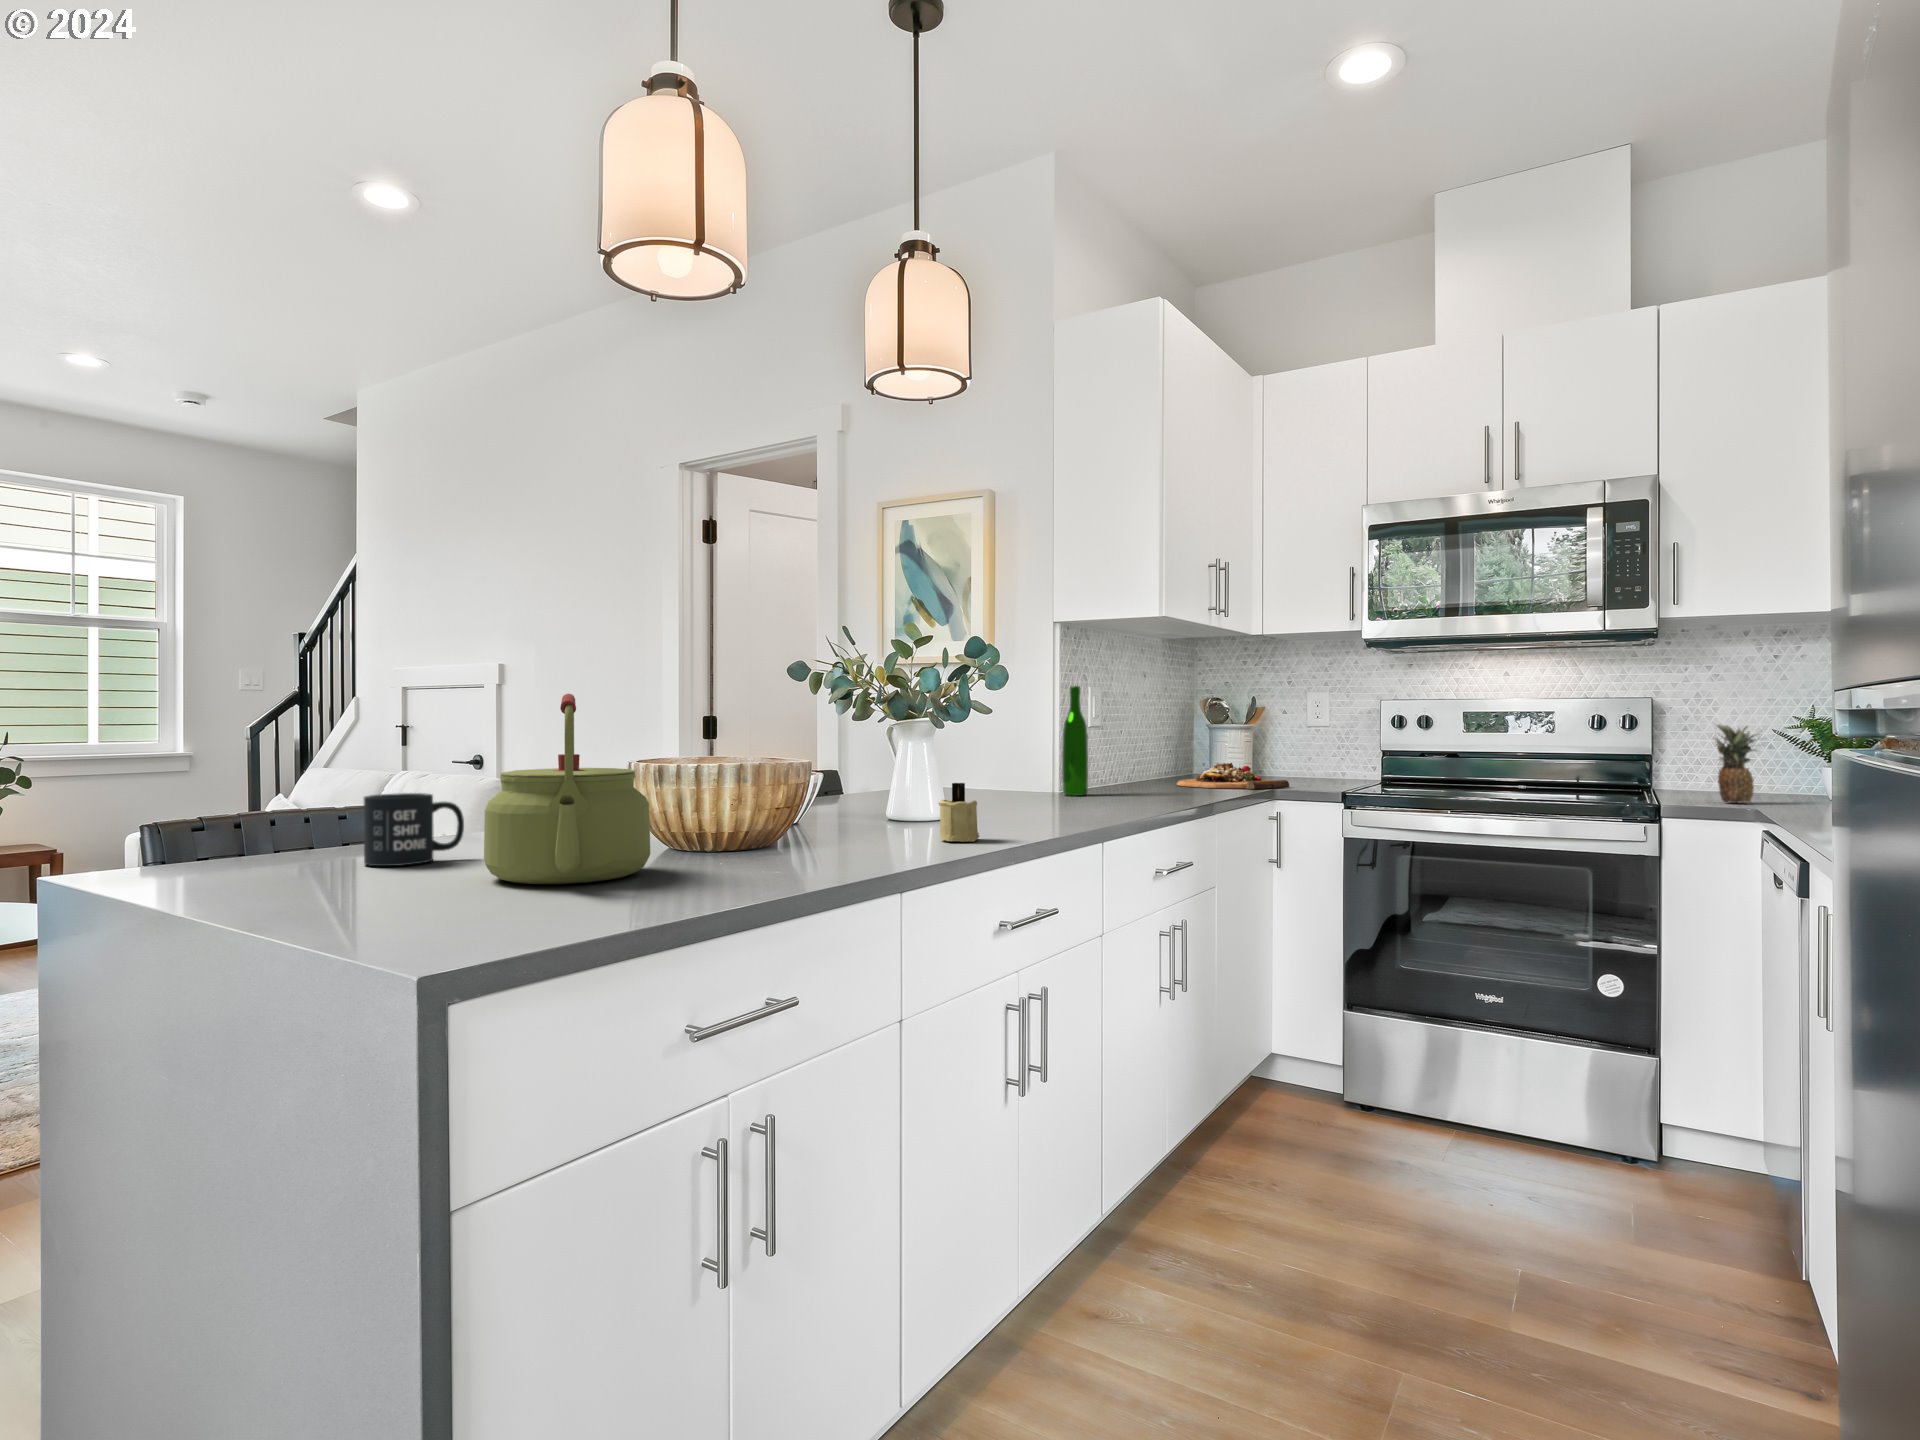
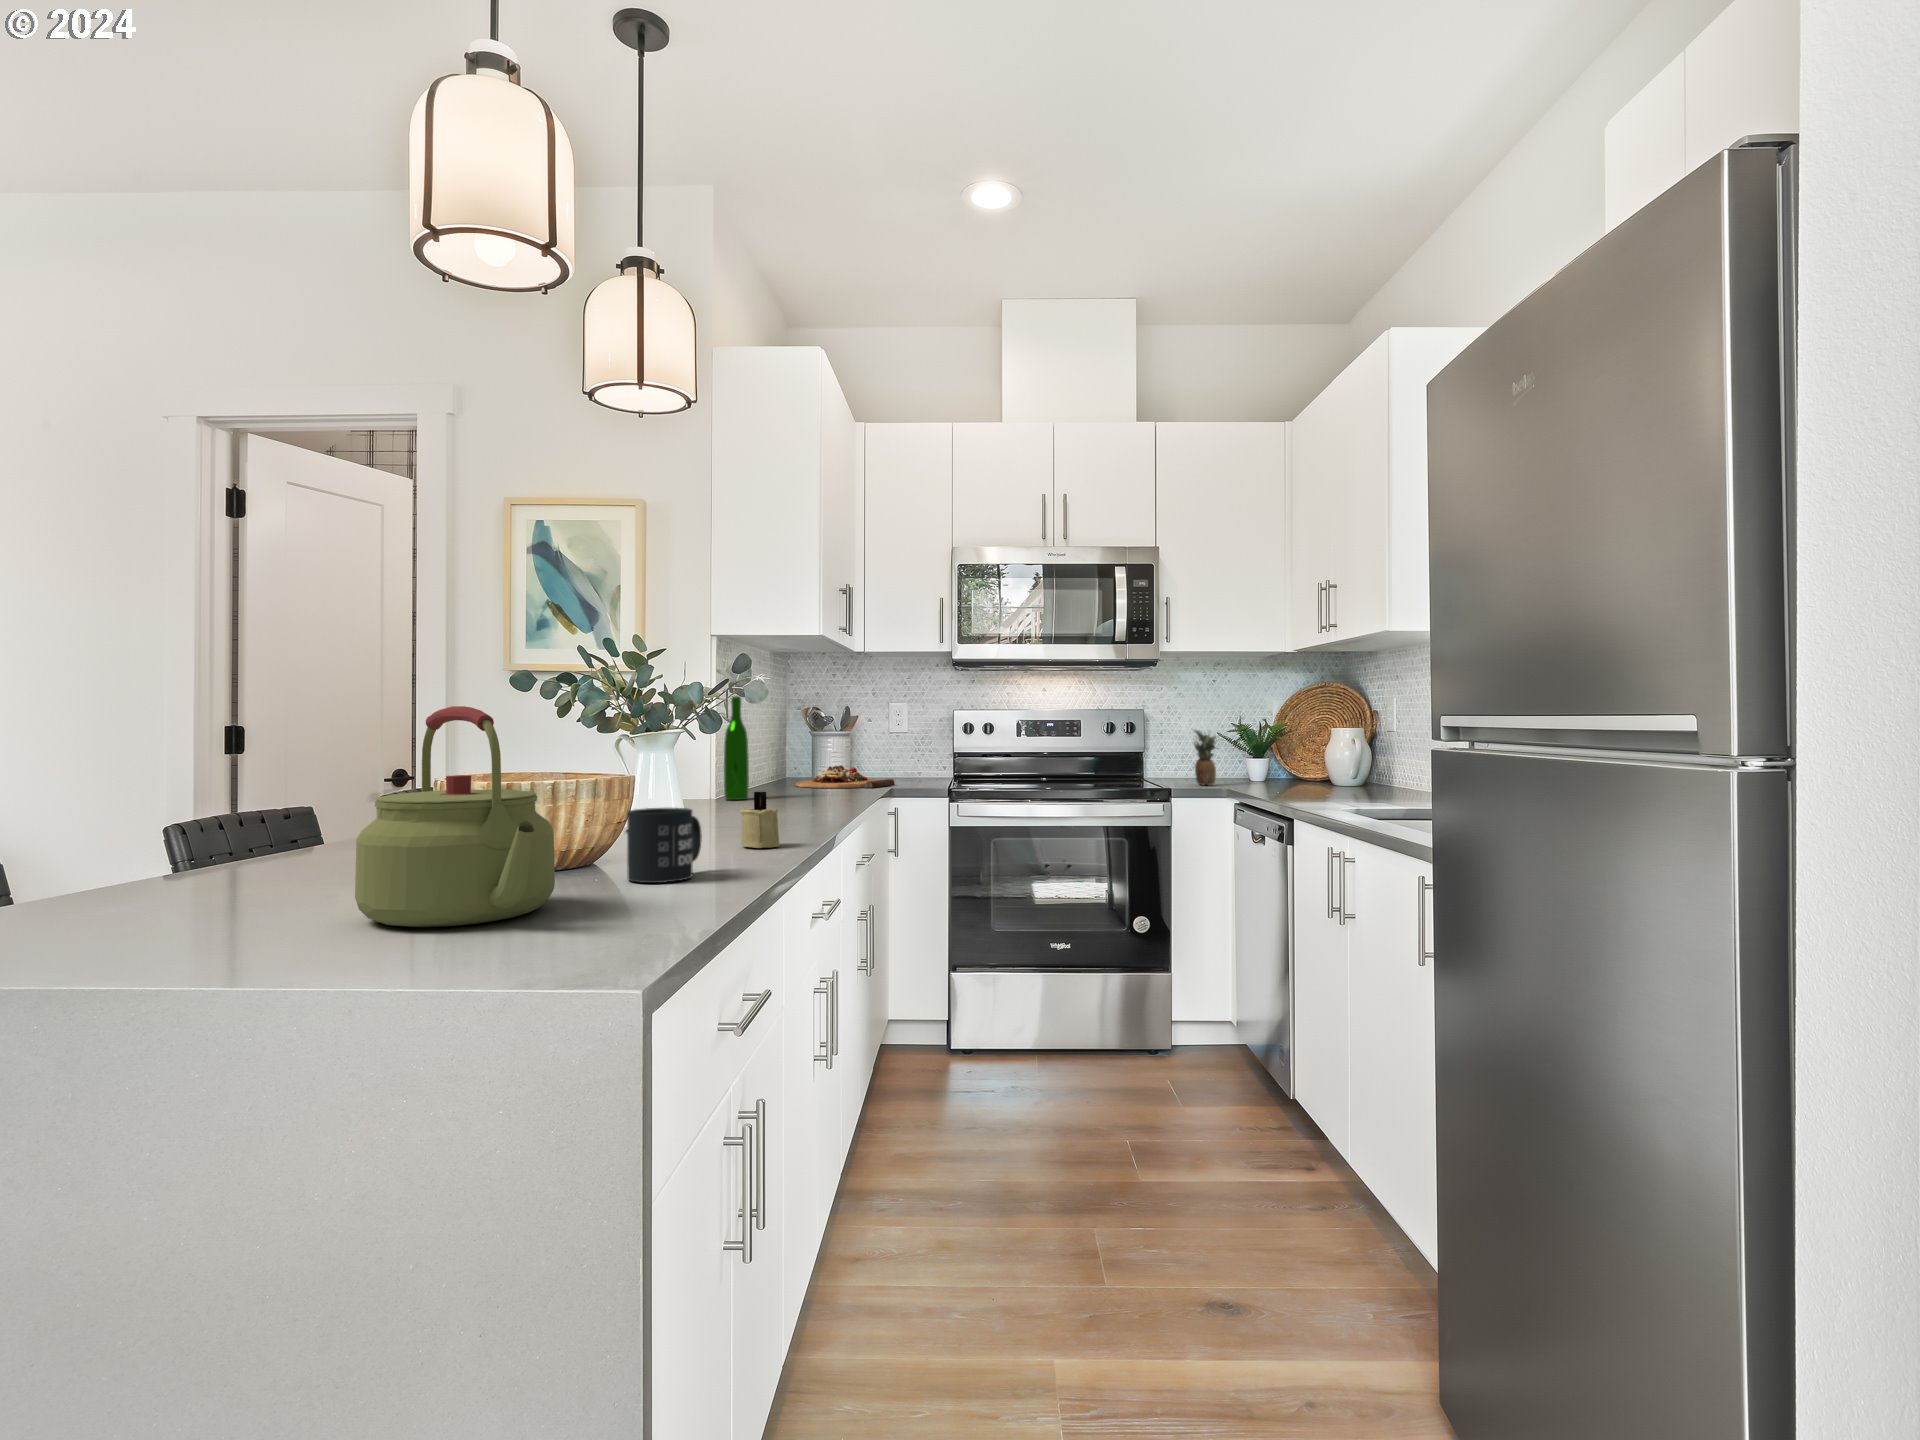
mug: present [364,793,464,866] -> present [627,808,702,883]

